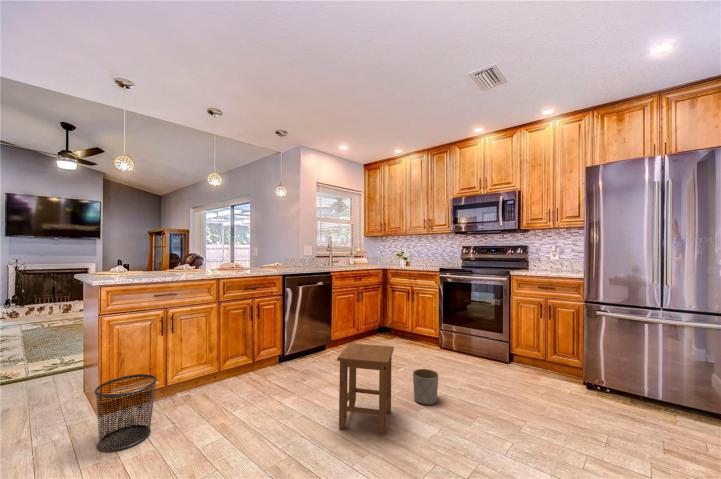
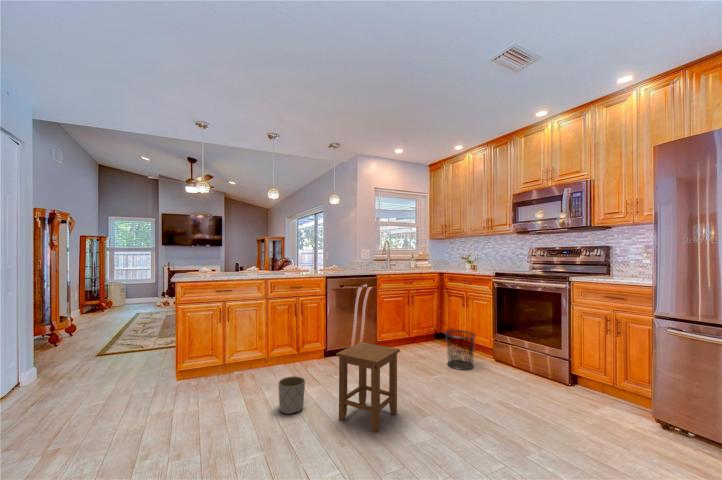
planter: present [413,369,438,405] -> present [278,376,305,414]
waste bin: present [94,374,157,451] -> present [446,330,475,370]

